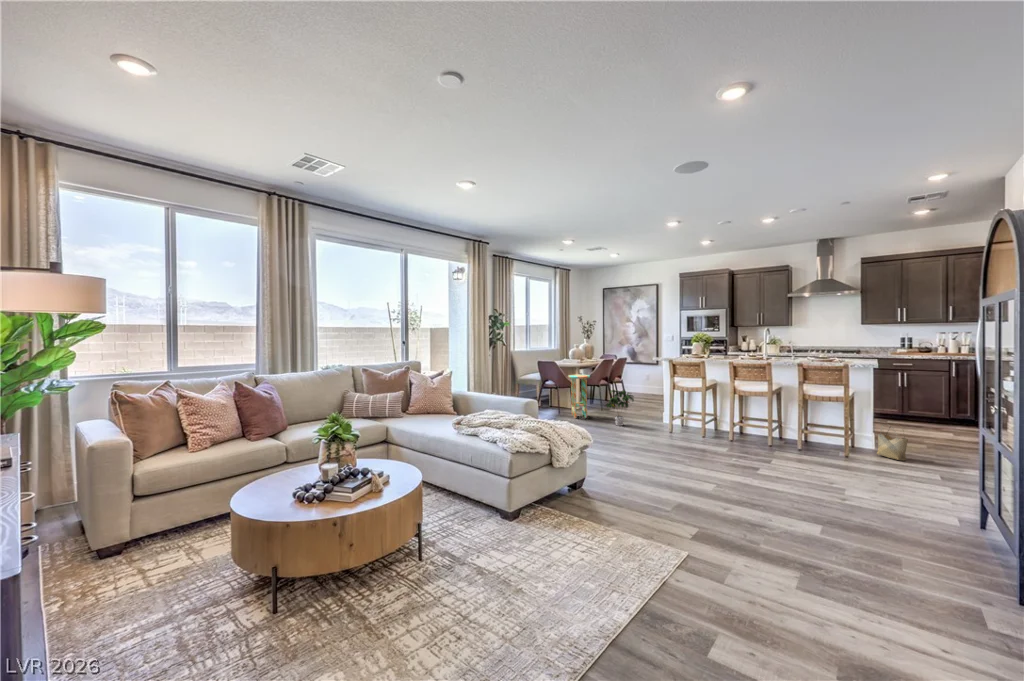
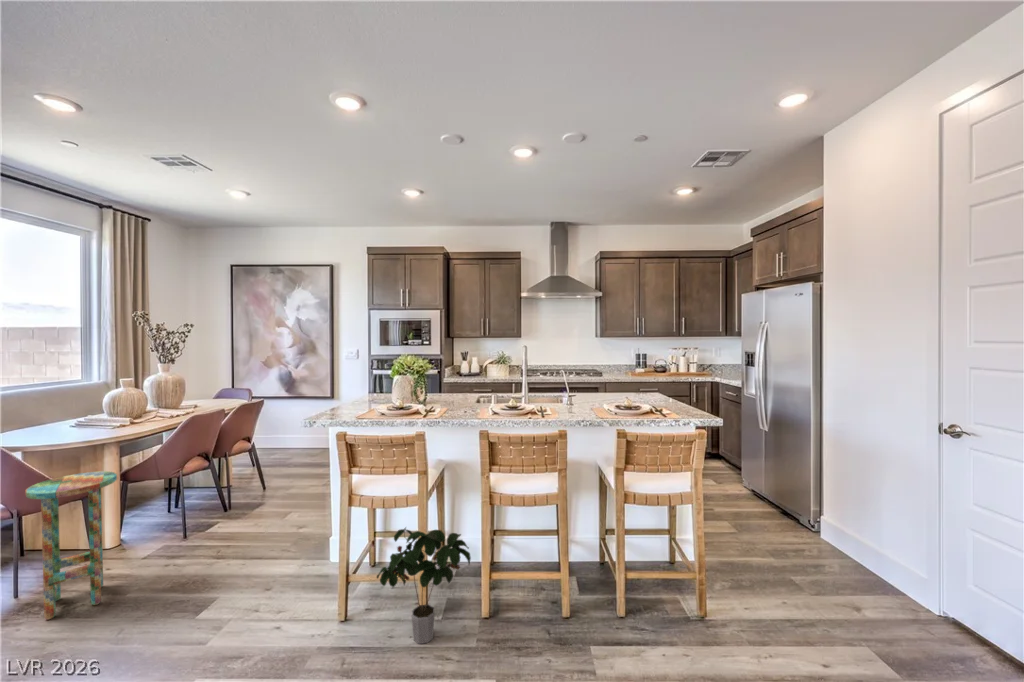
potted plant: present [606,390,634,426] -> present [377,528,471,644]
woven basket: present [877,426,908,461] -> none [740,531,797,612]

